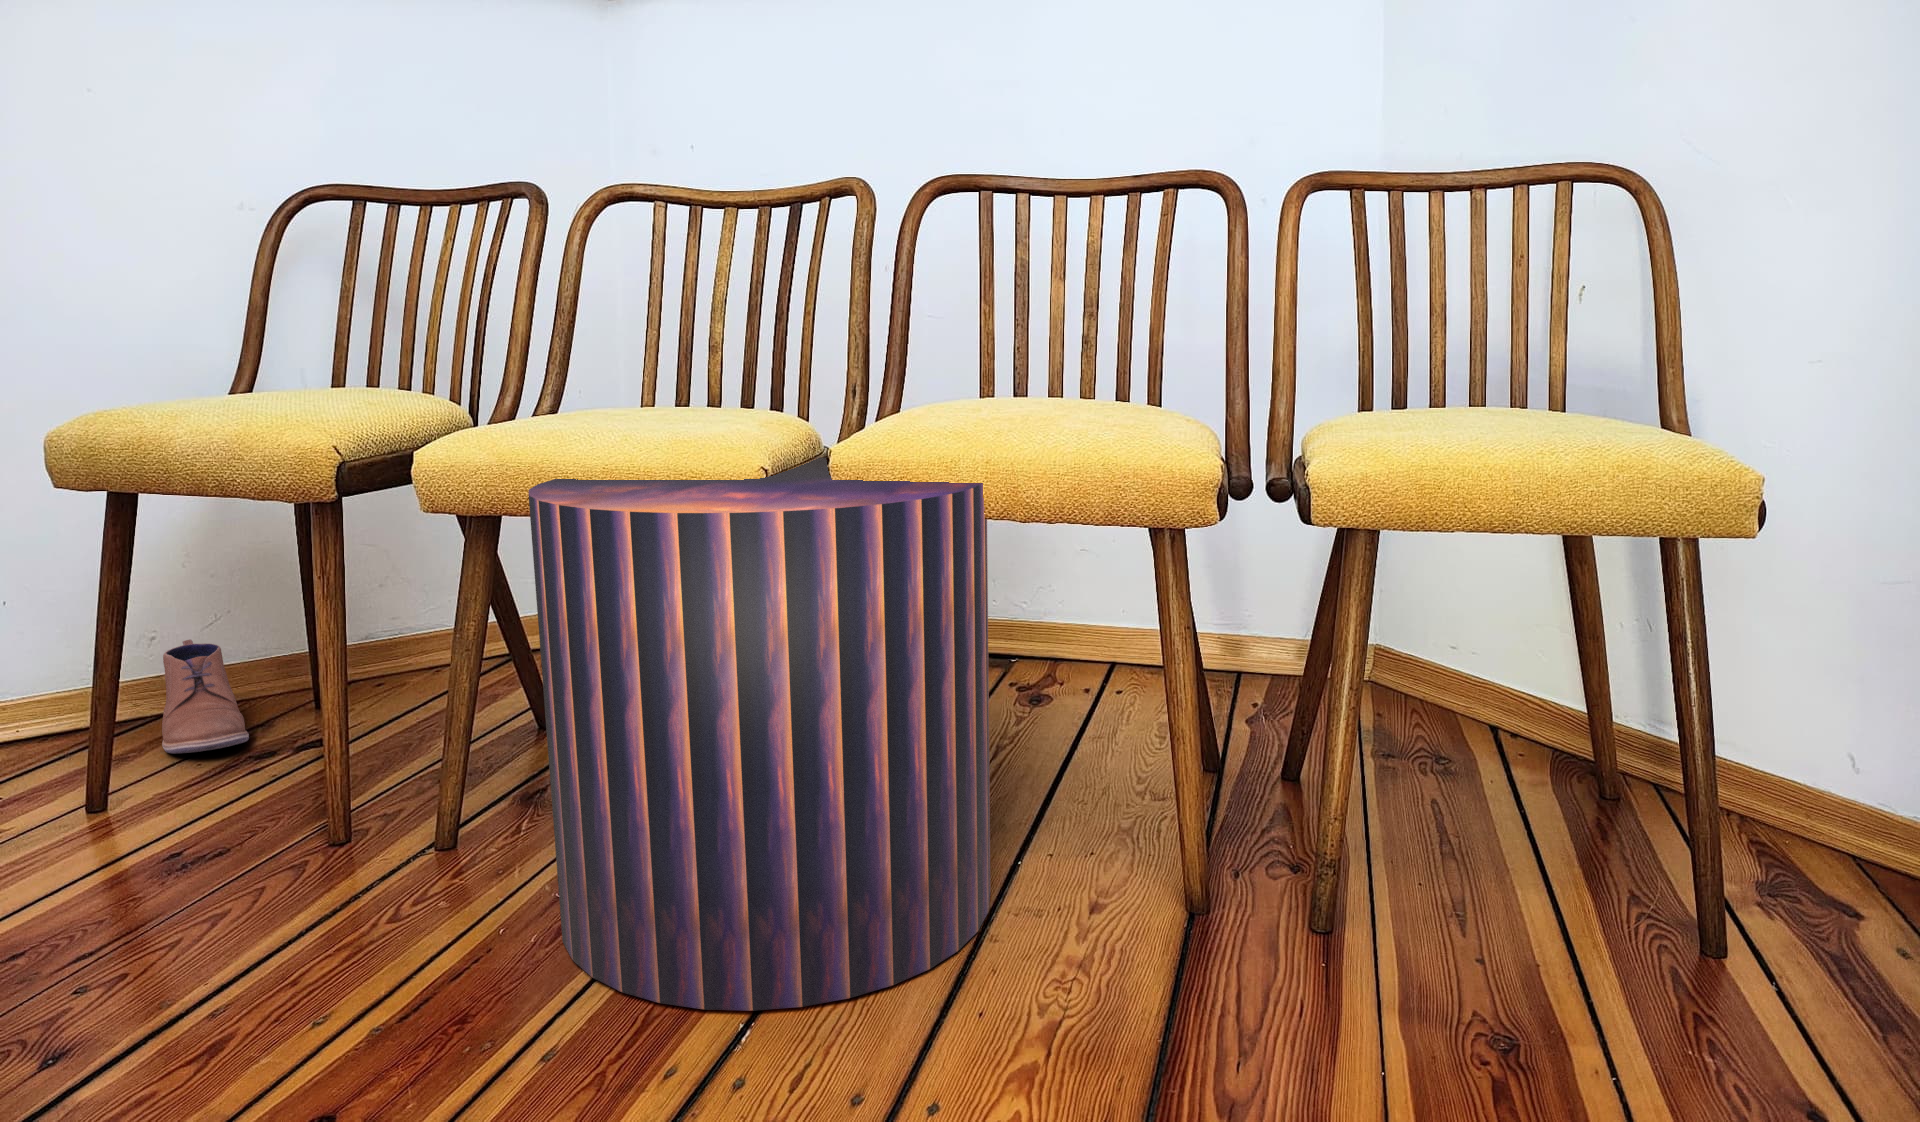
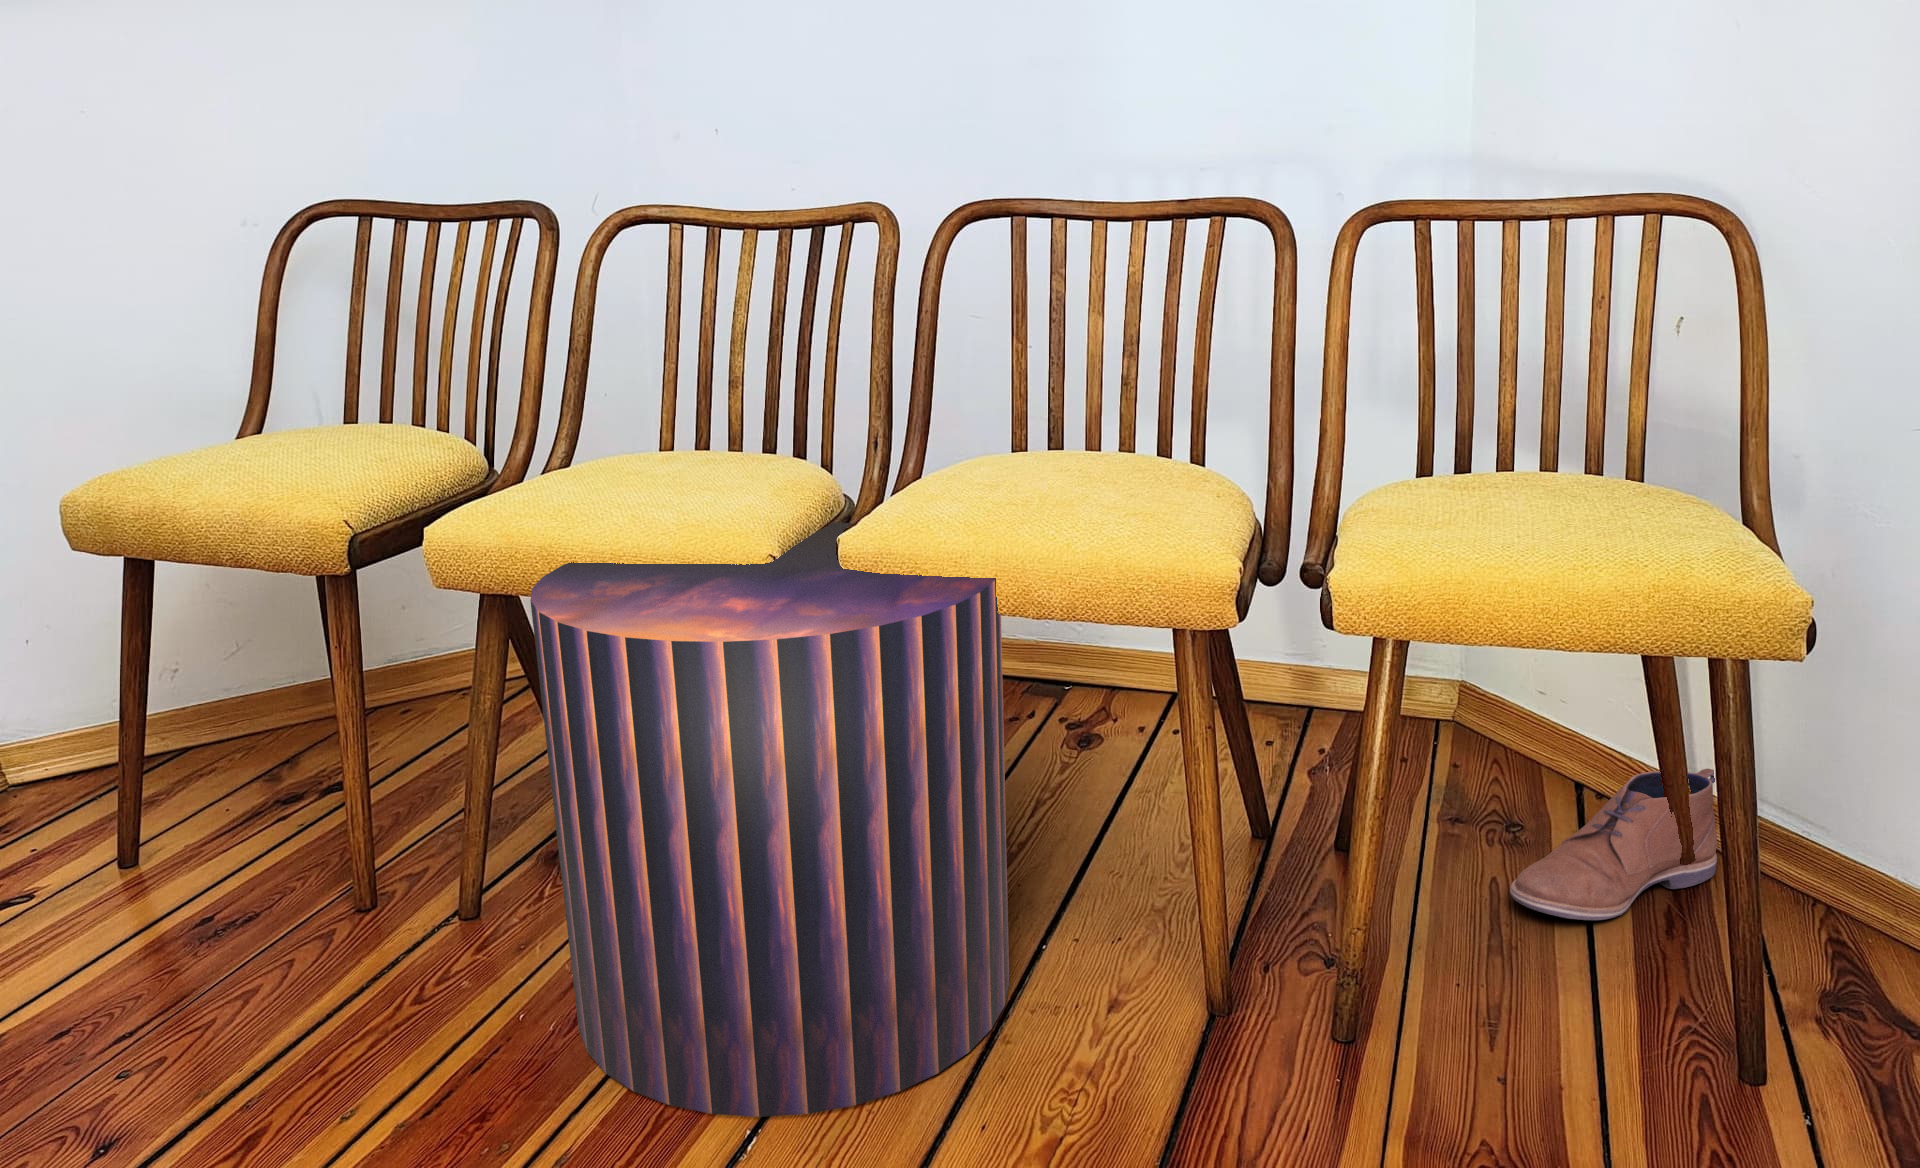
shoe: present [162,640,249,754] -> present [1510,769,1717,920]

